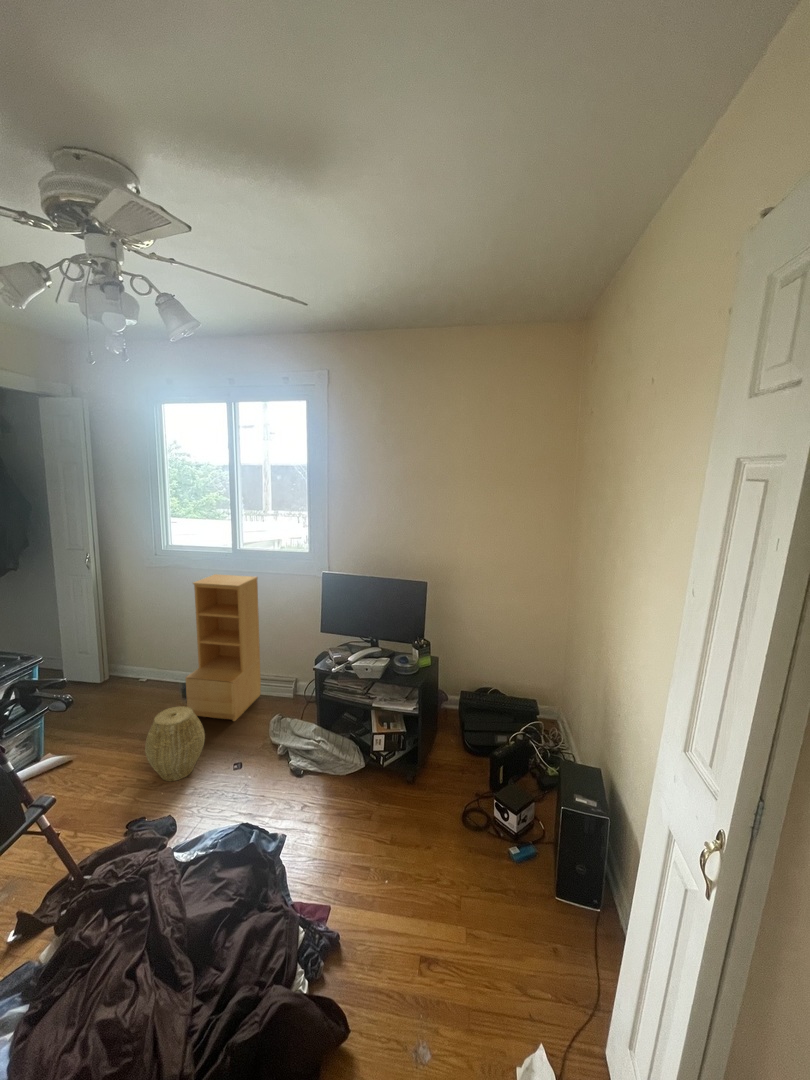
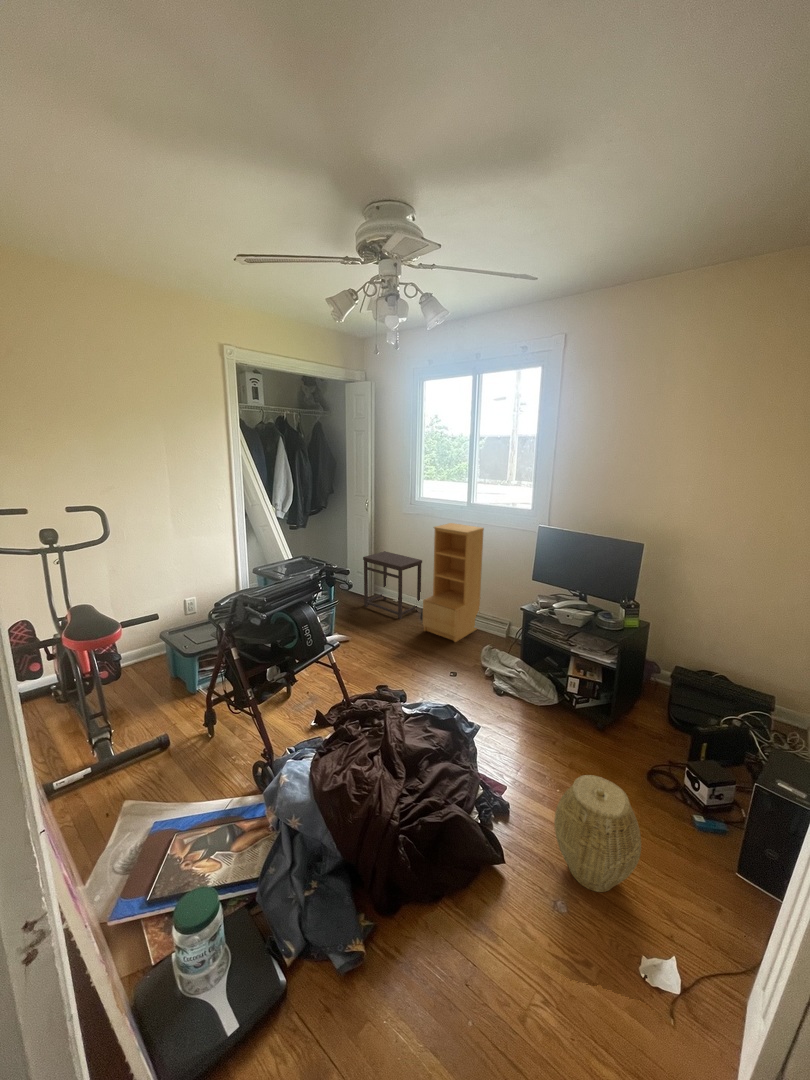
side table: none [85,619,181,708] -> present [363,551,422,619]
woven basket: present [145,706,205,781] -> present [554,775,641,892]

